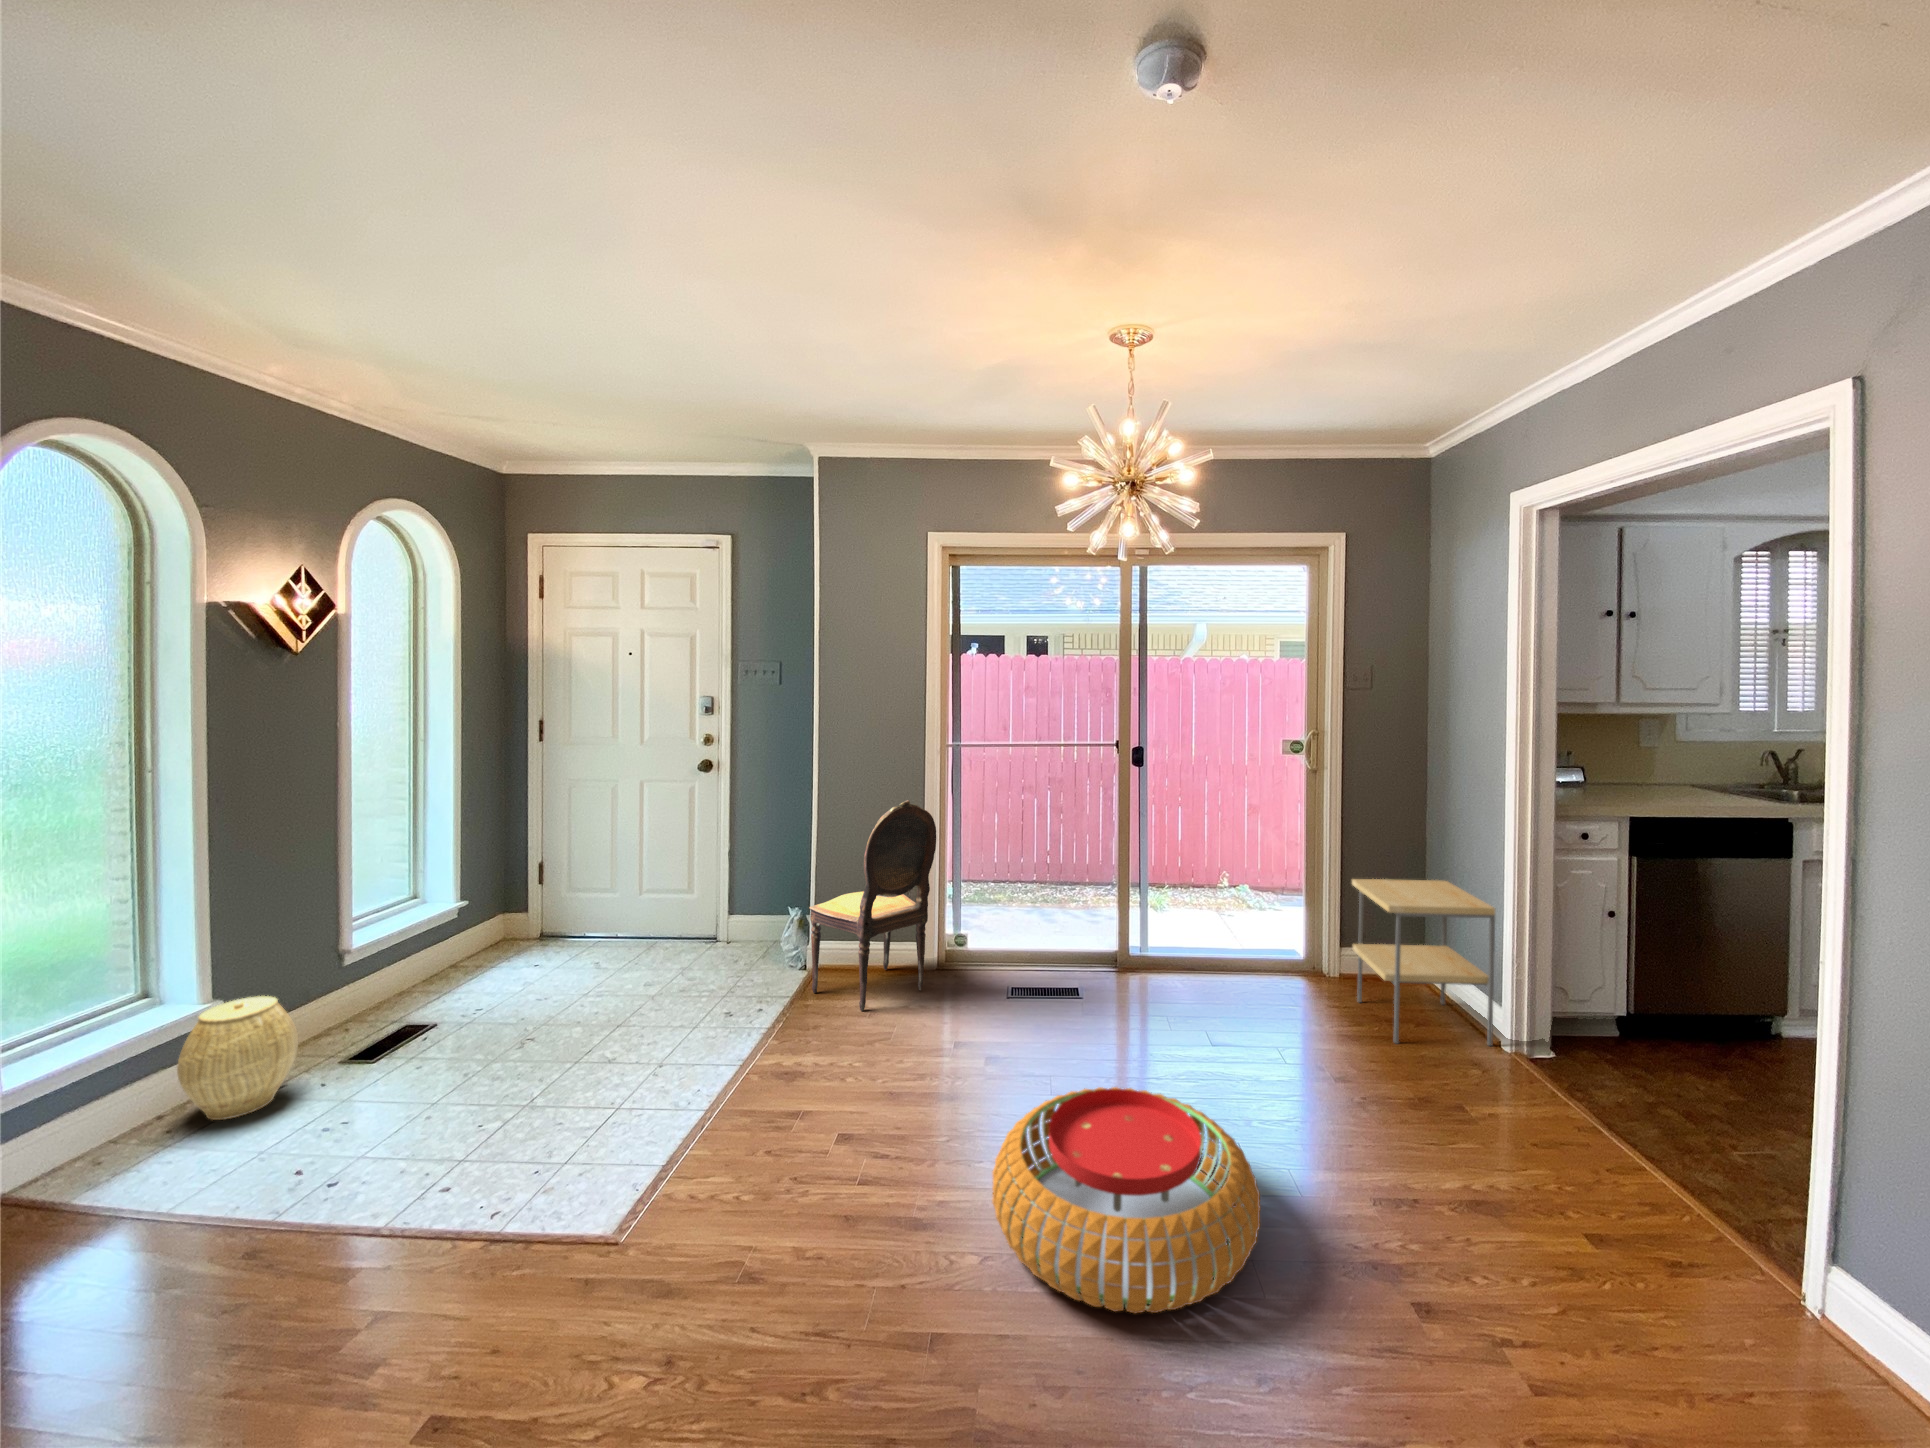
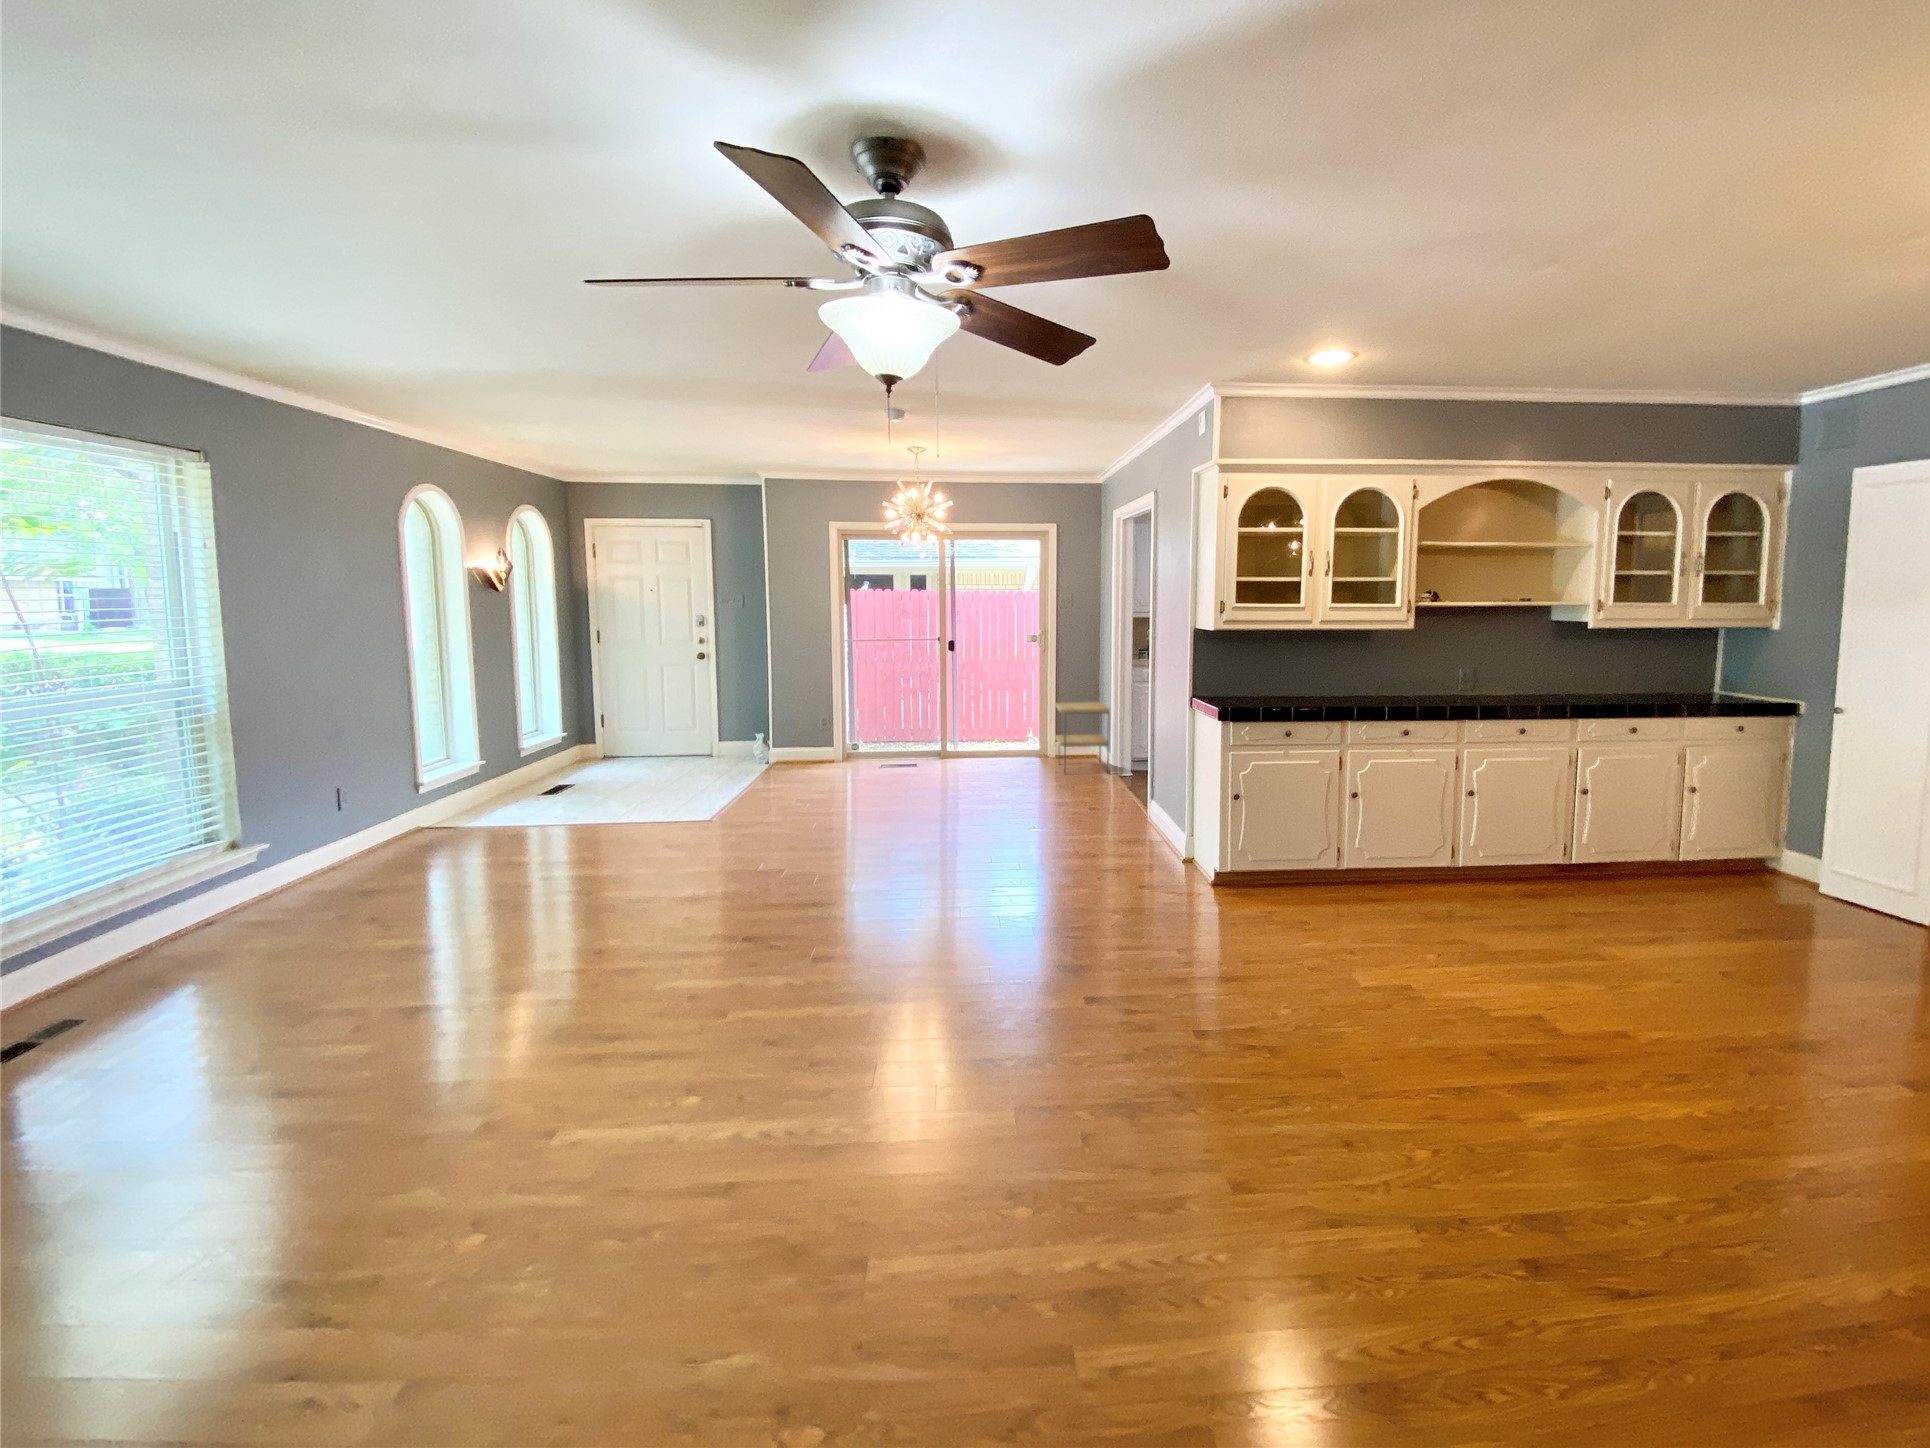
dining chair: present [809,800,936,1011] -> none [771,666,839,774]
woven basket: present [177,996,299,1120] -> none [480,757,529,809]
pouf: present [992,1087,1260,1313] -> none [862,770,966,825]

